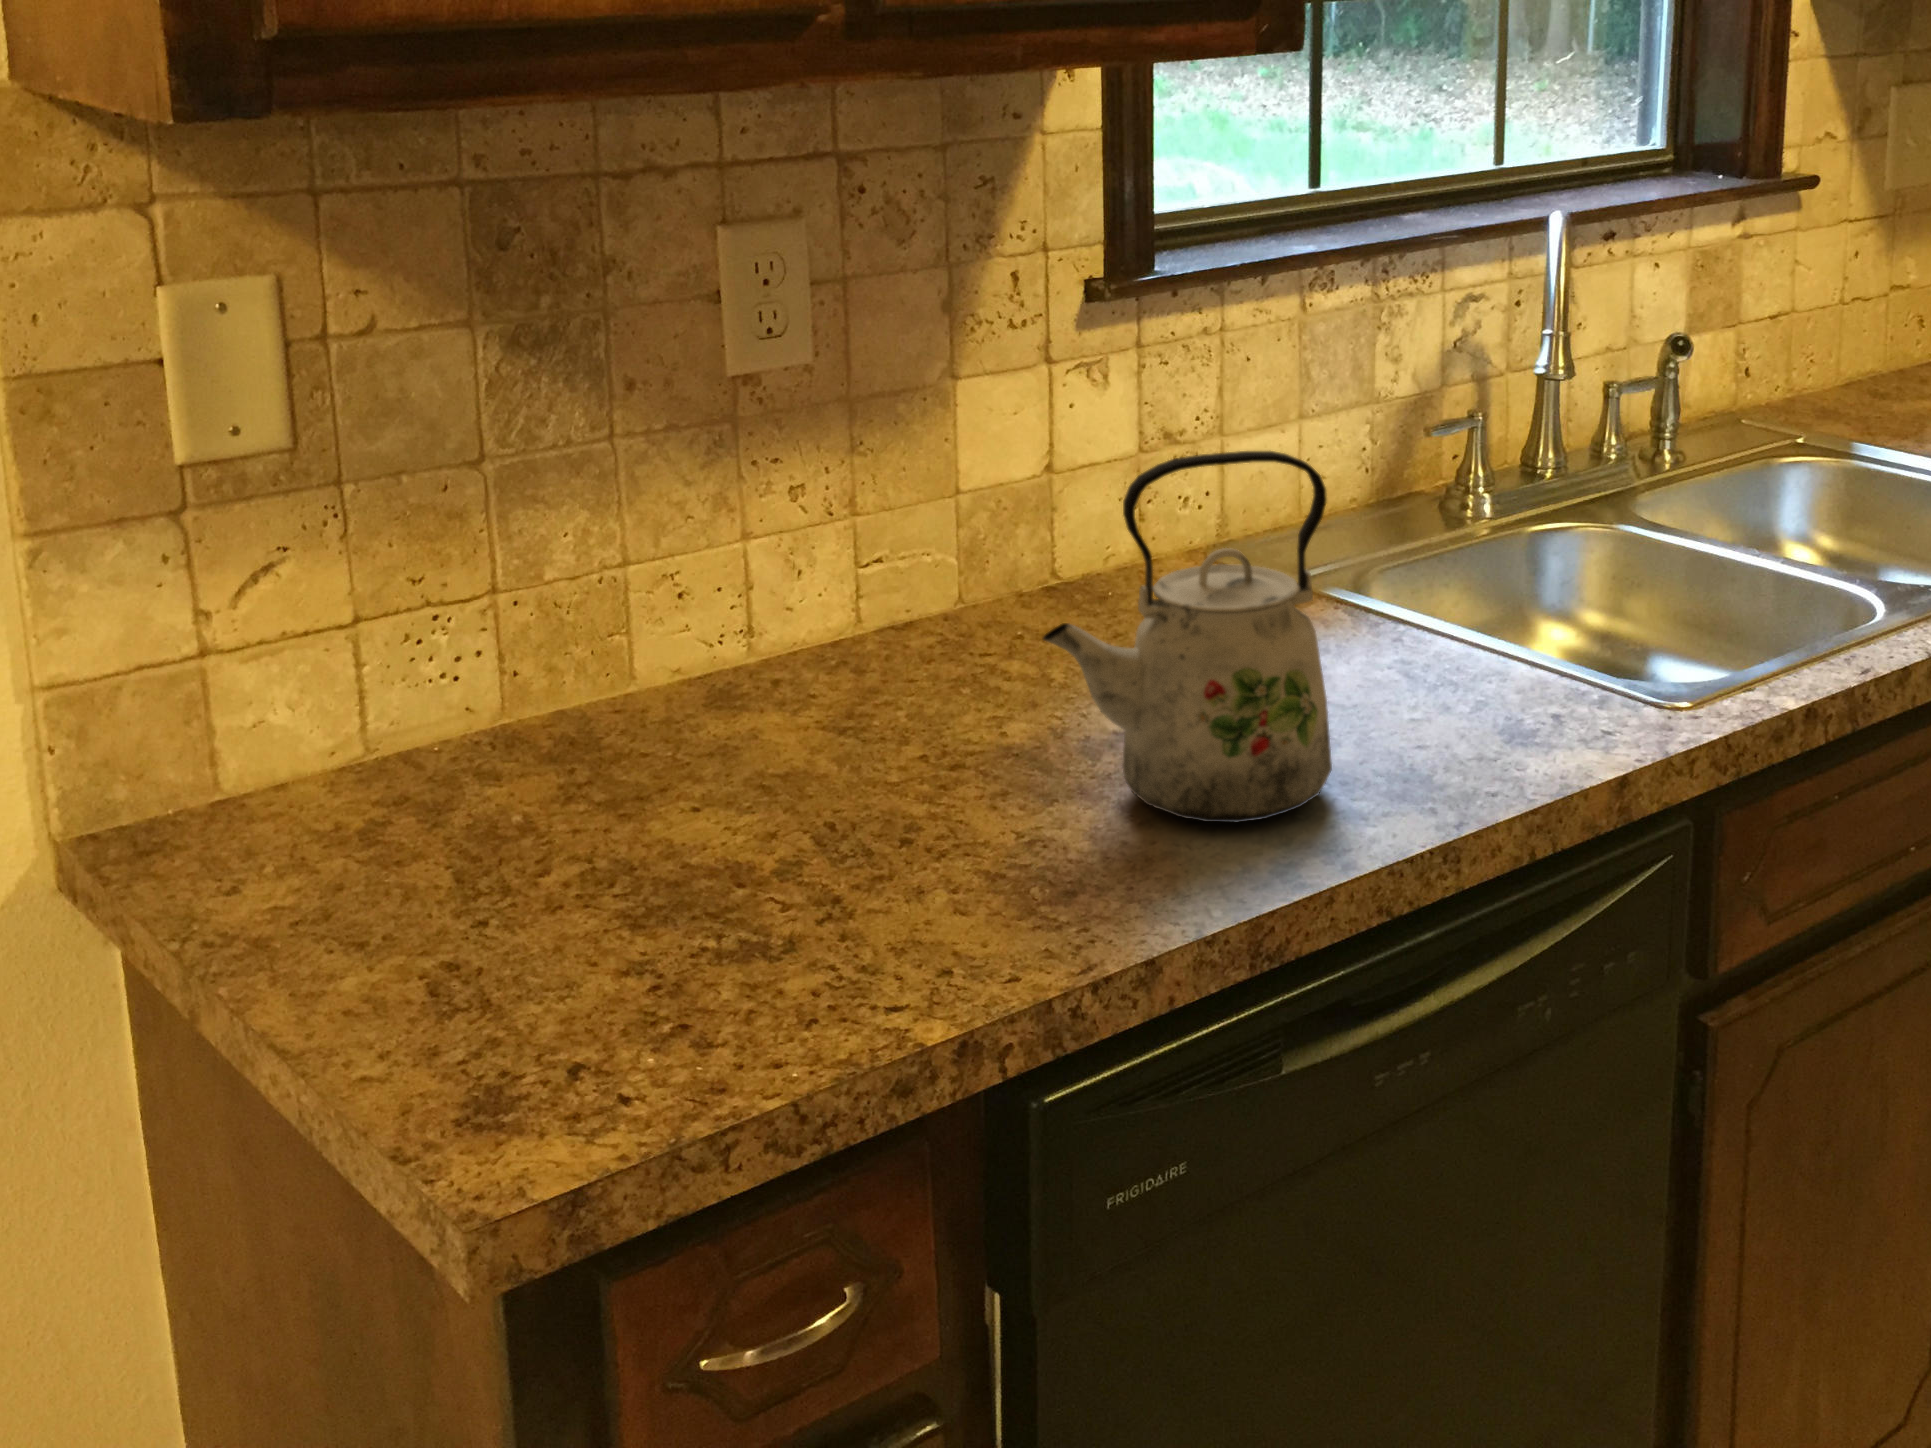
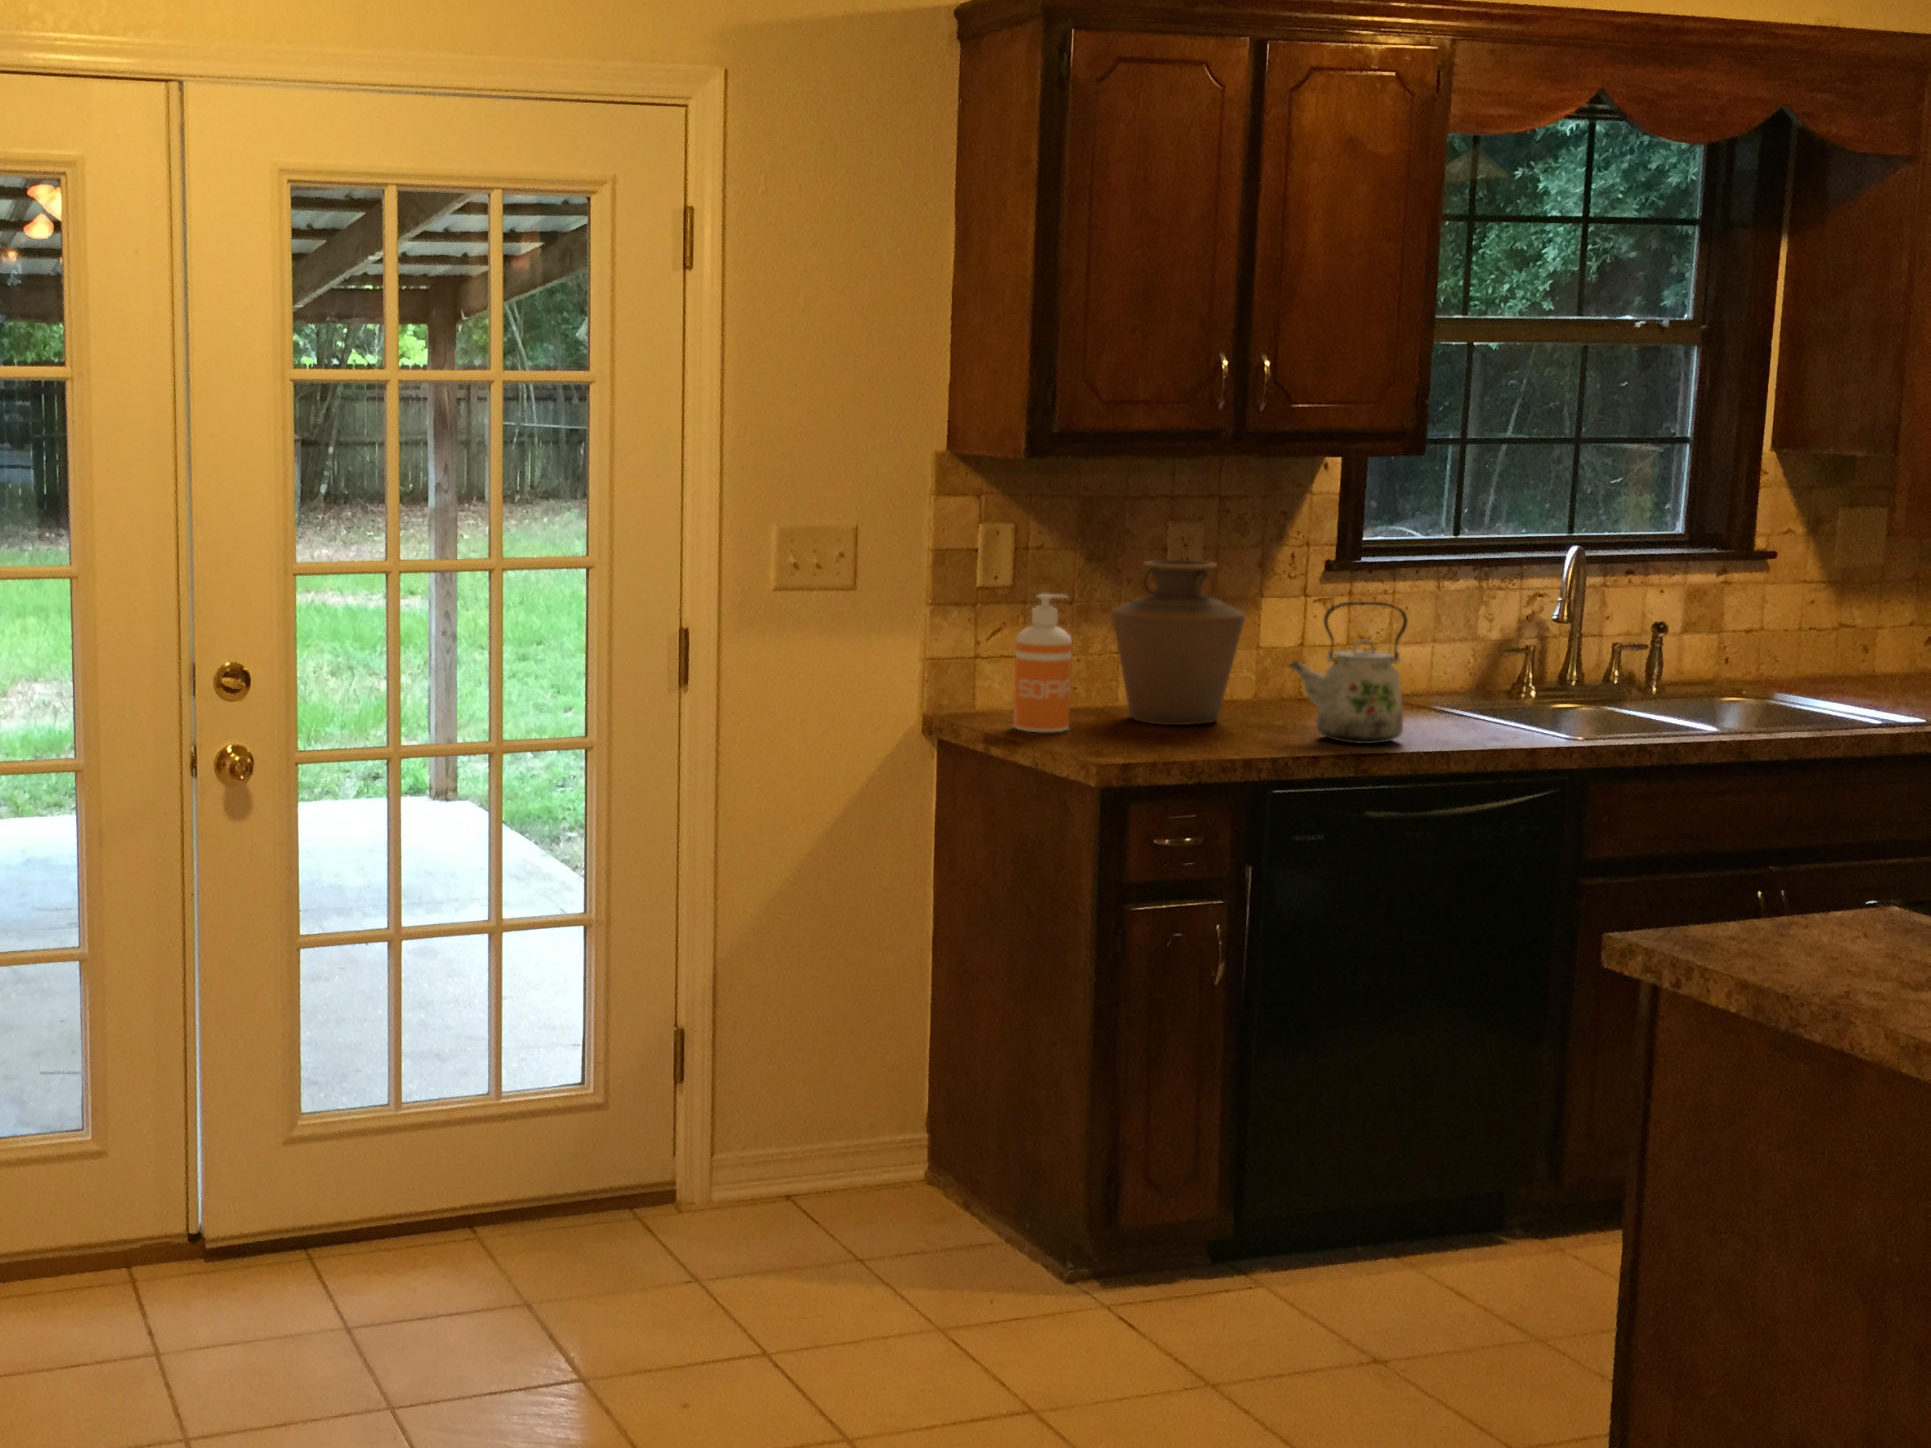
vase: none [570,340,921,791] -> present [1112,560,1245,725]
soap dispenser: none [274,502,465,915] -> present [1013,594,1072,733]

